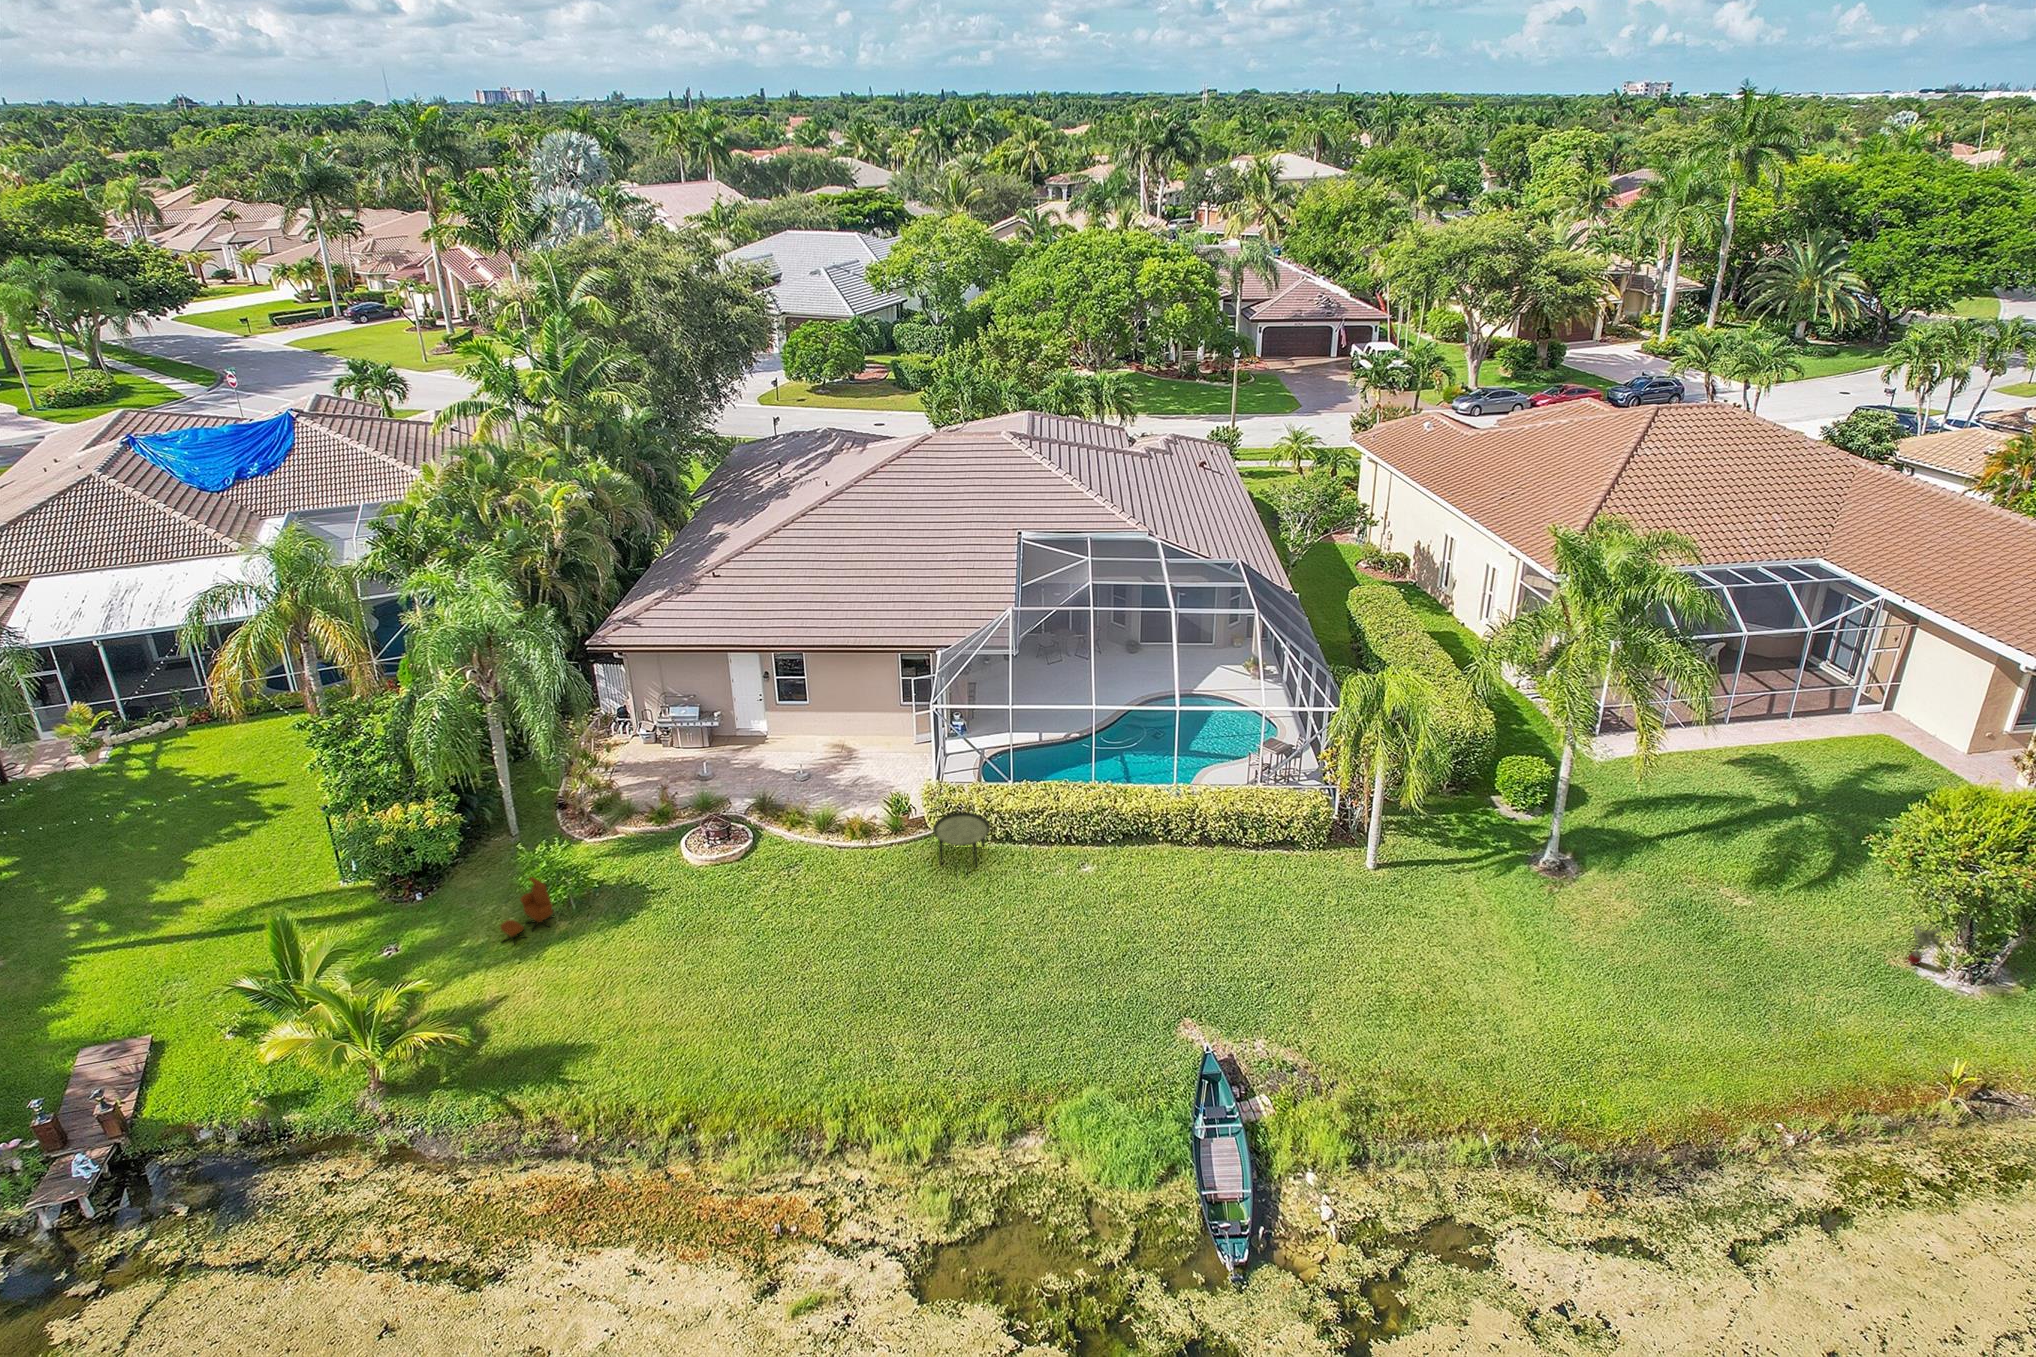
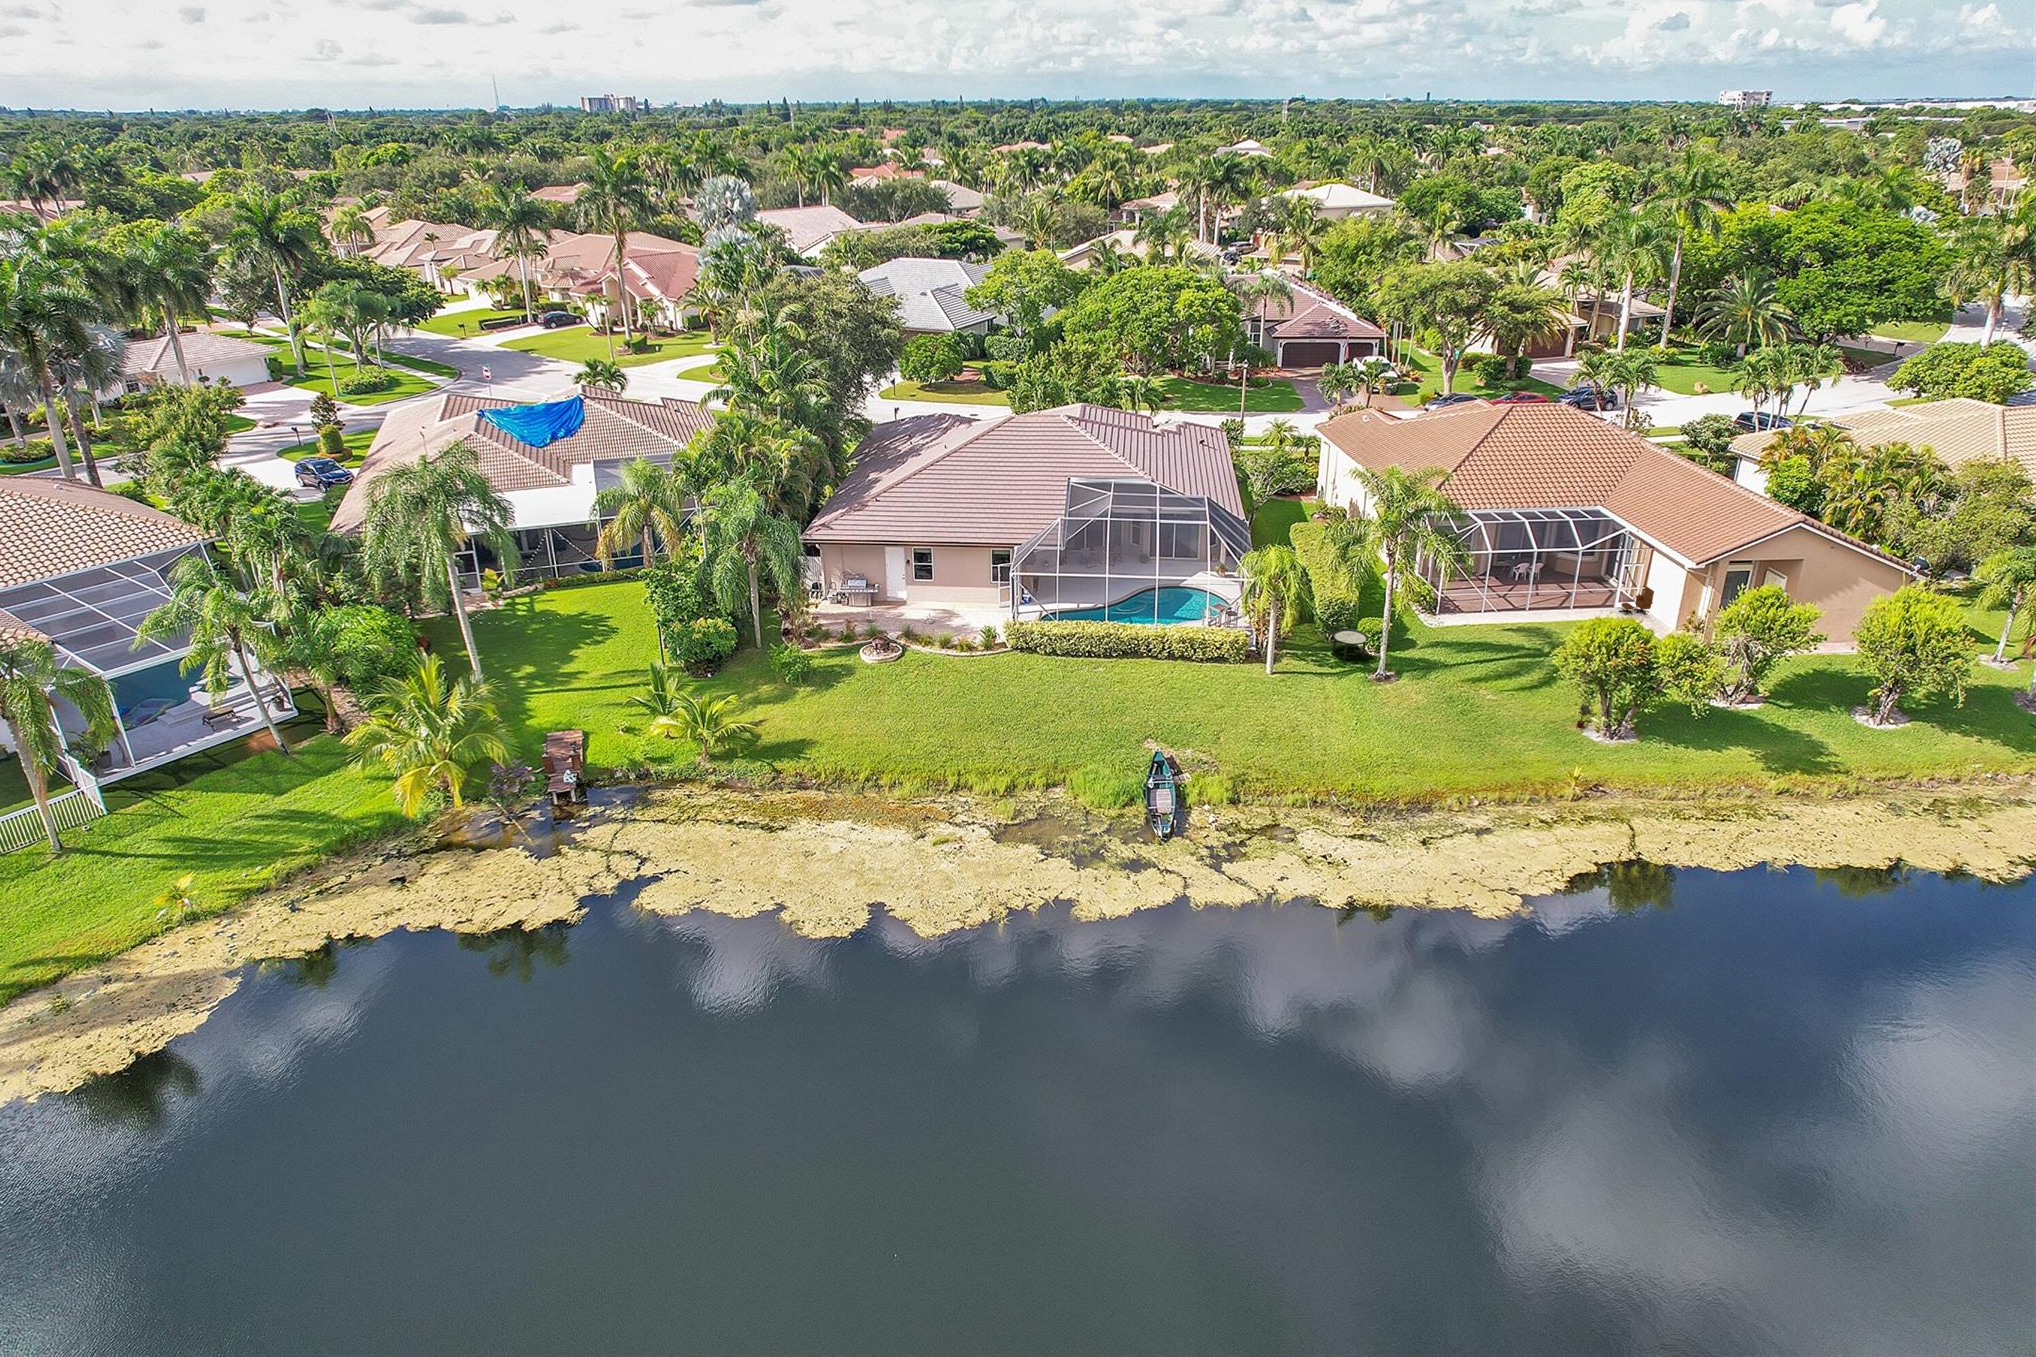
round table: present [933,812,990,868] -> present [1333,629,1368,660]
lounge chair: present [500,877,553,944] -> present [1619,587,1654,614]

